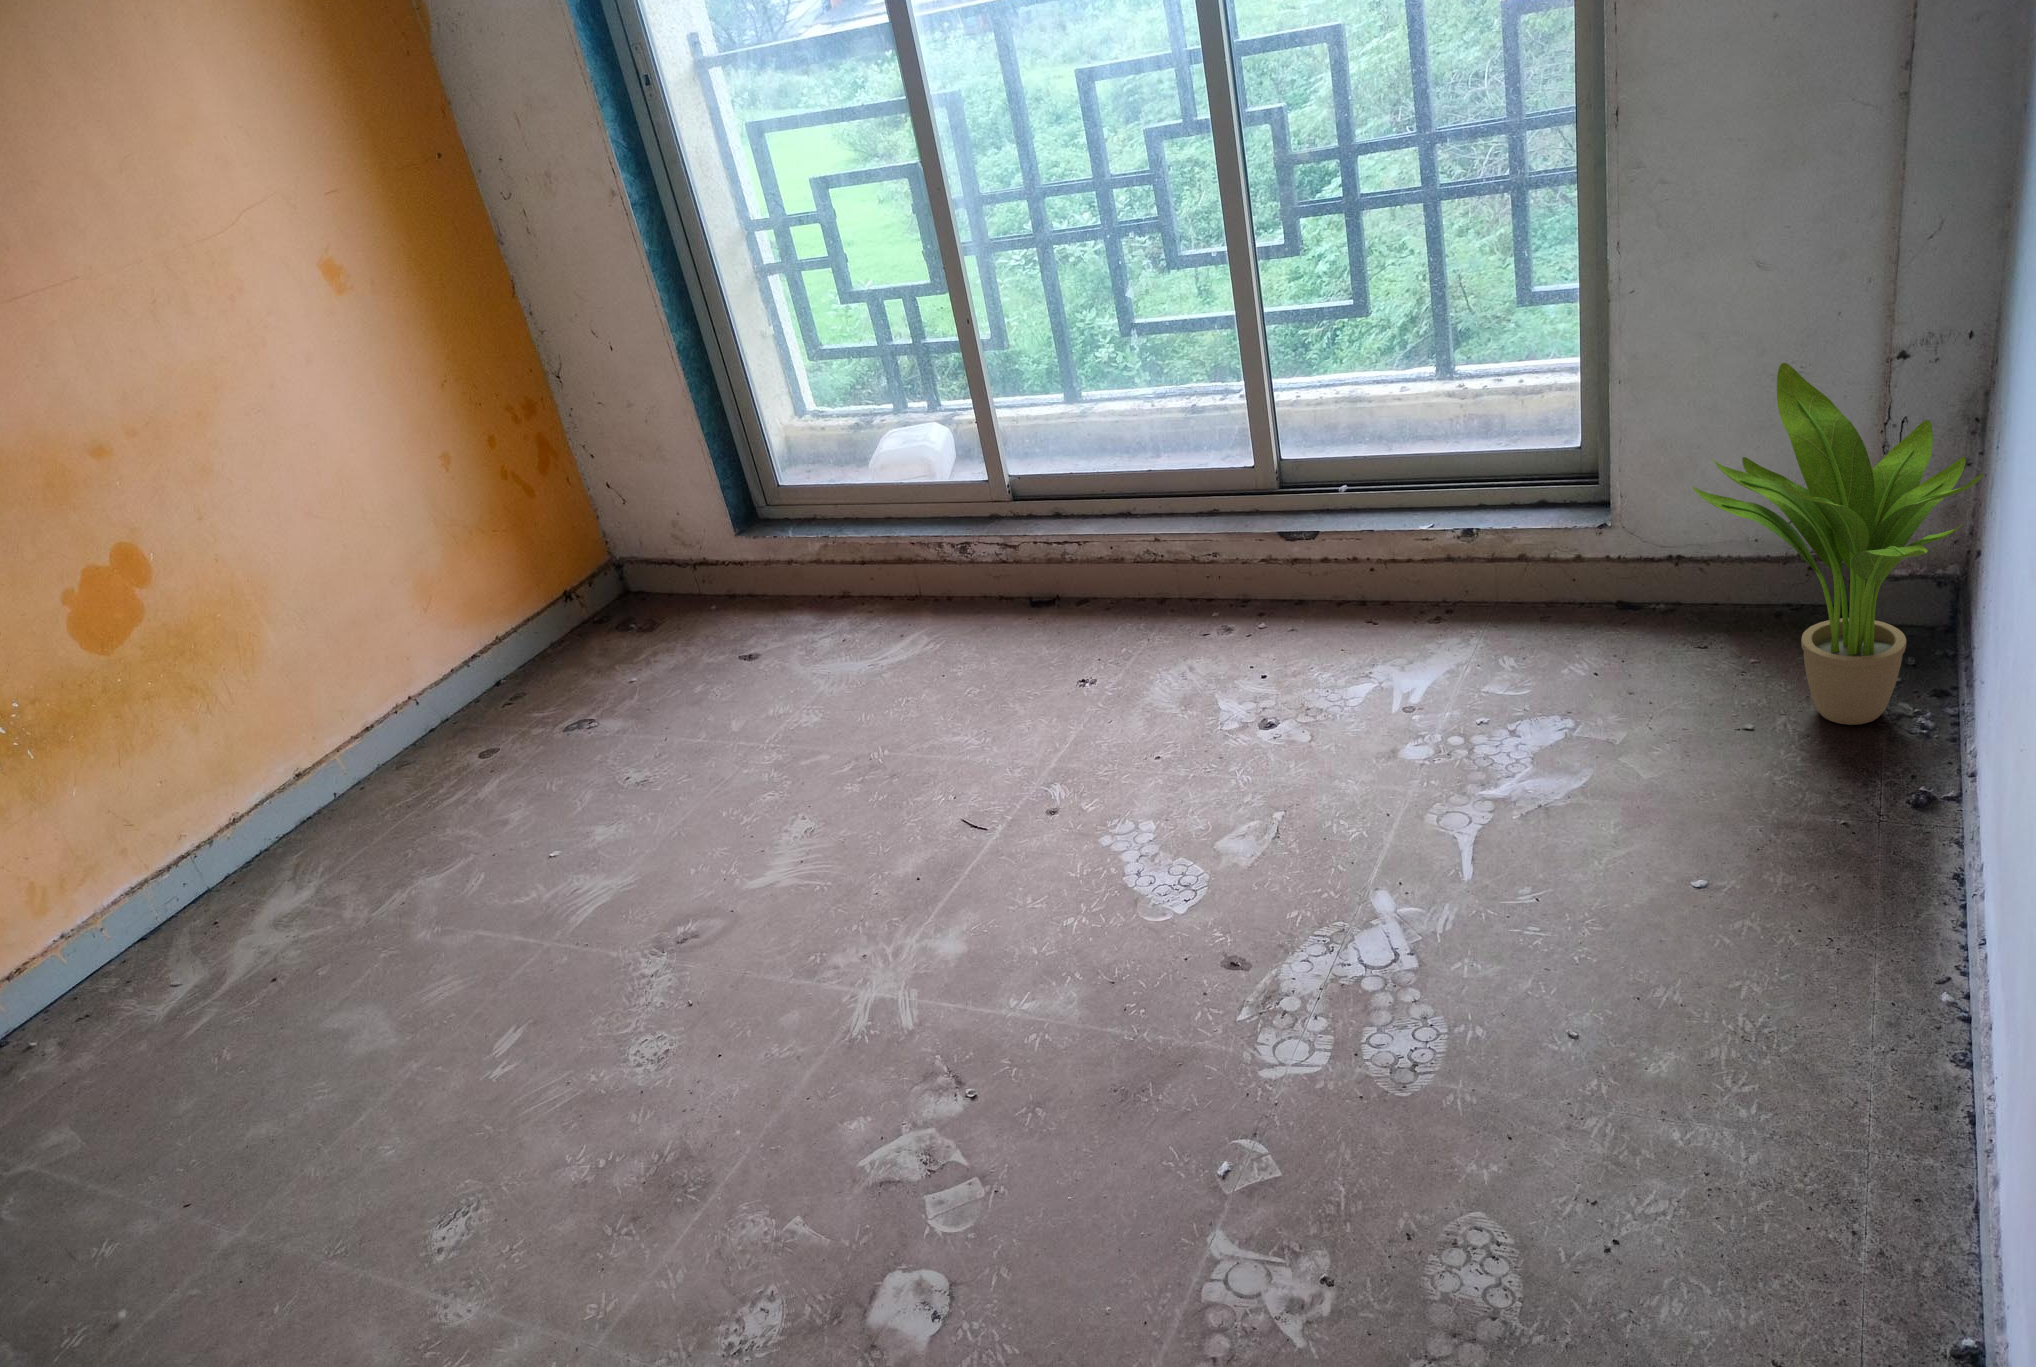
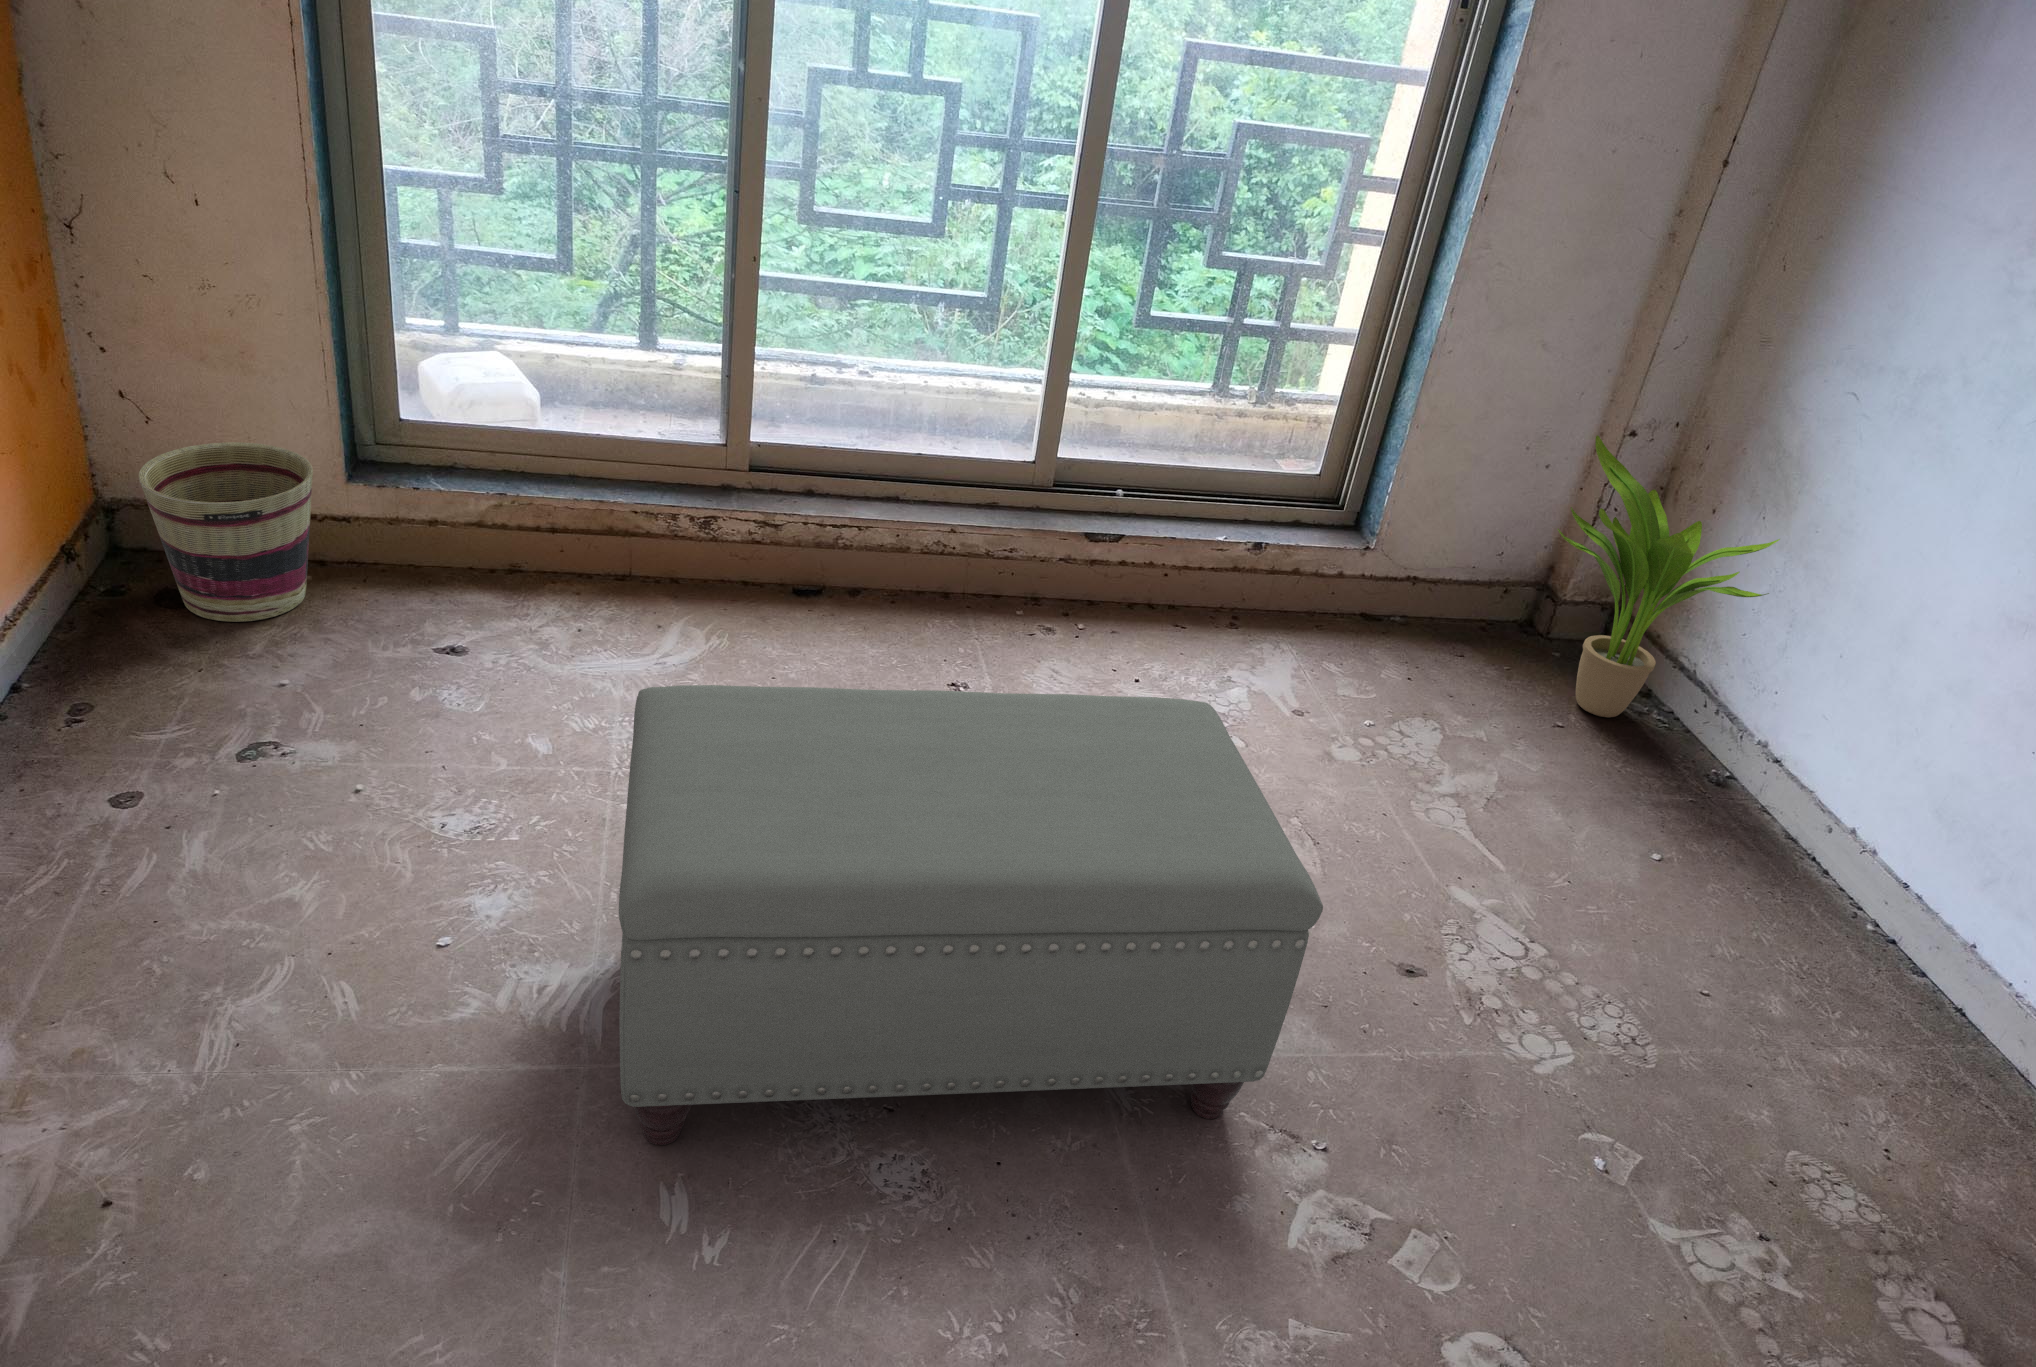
basket: none [595,513,714,638] -> present [139,442,313,622]
ottoman: none [454,671,1045,1051] -> present [619,685,1323,1145]

